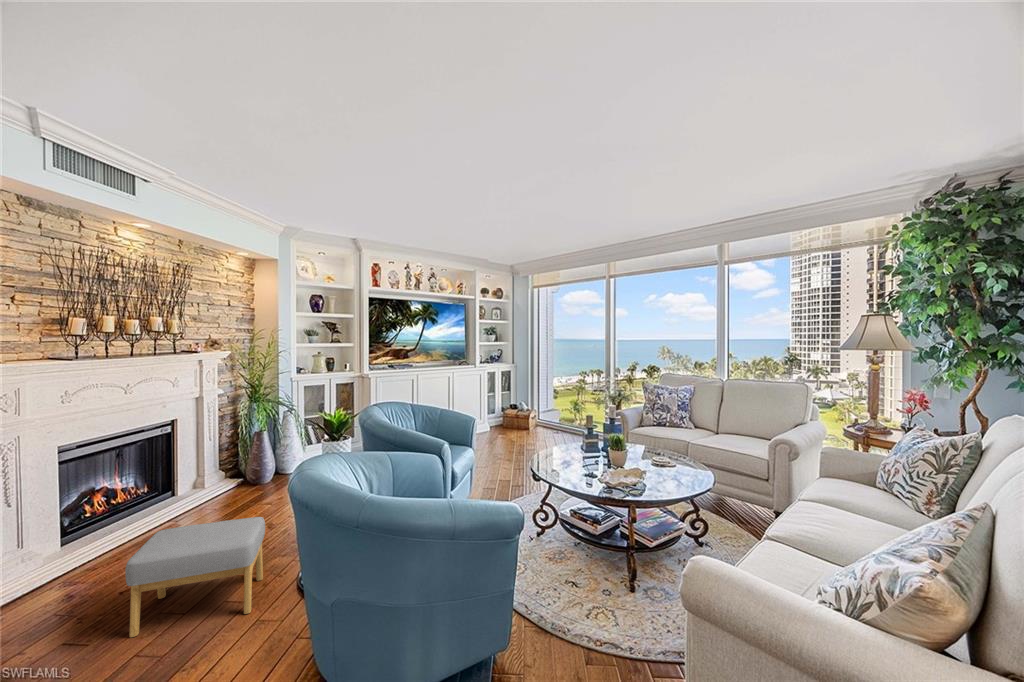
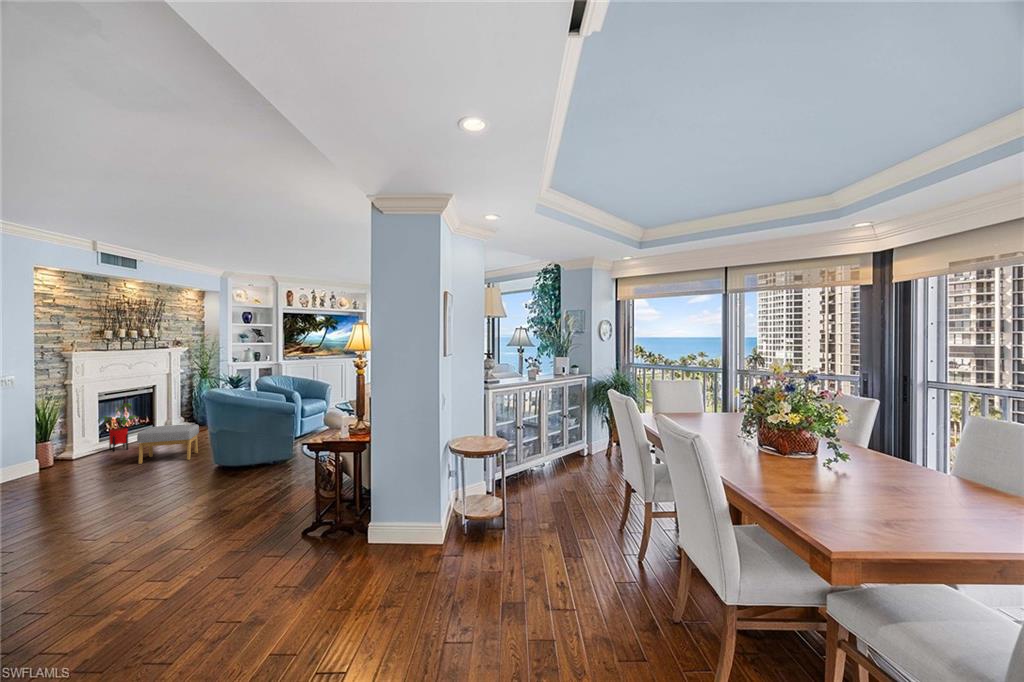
house plant: none [50,466,138,577] -> present [98,403,136,451]

